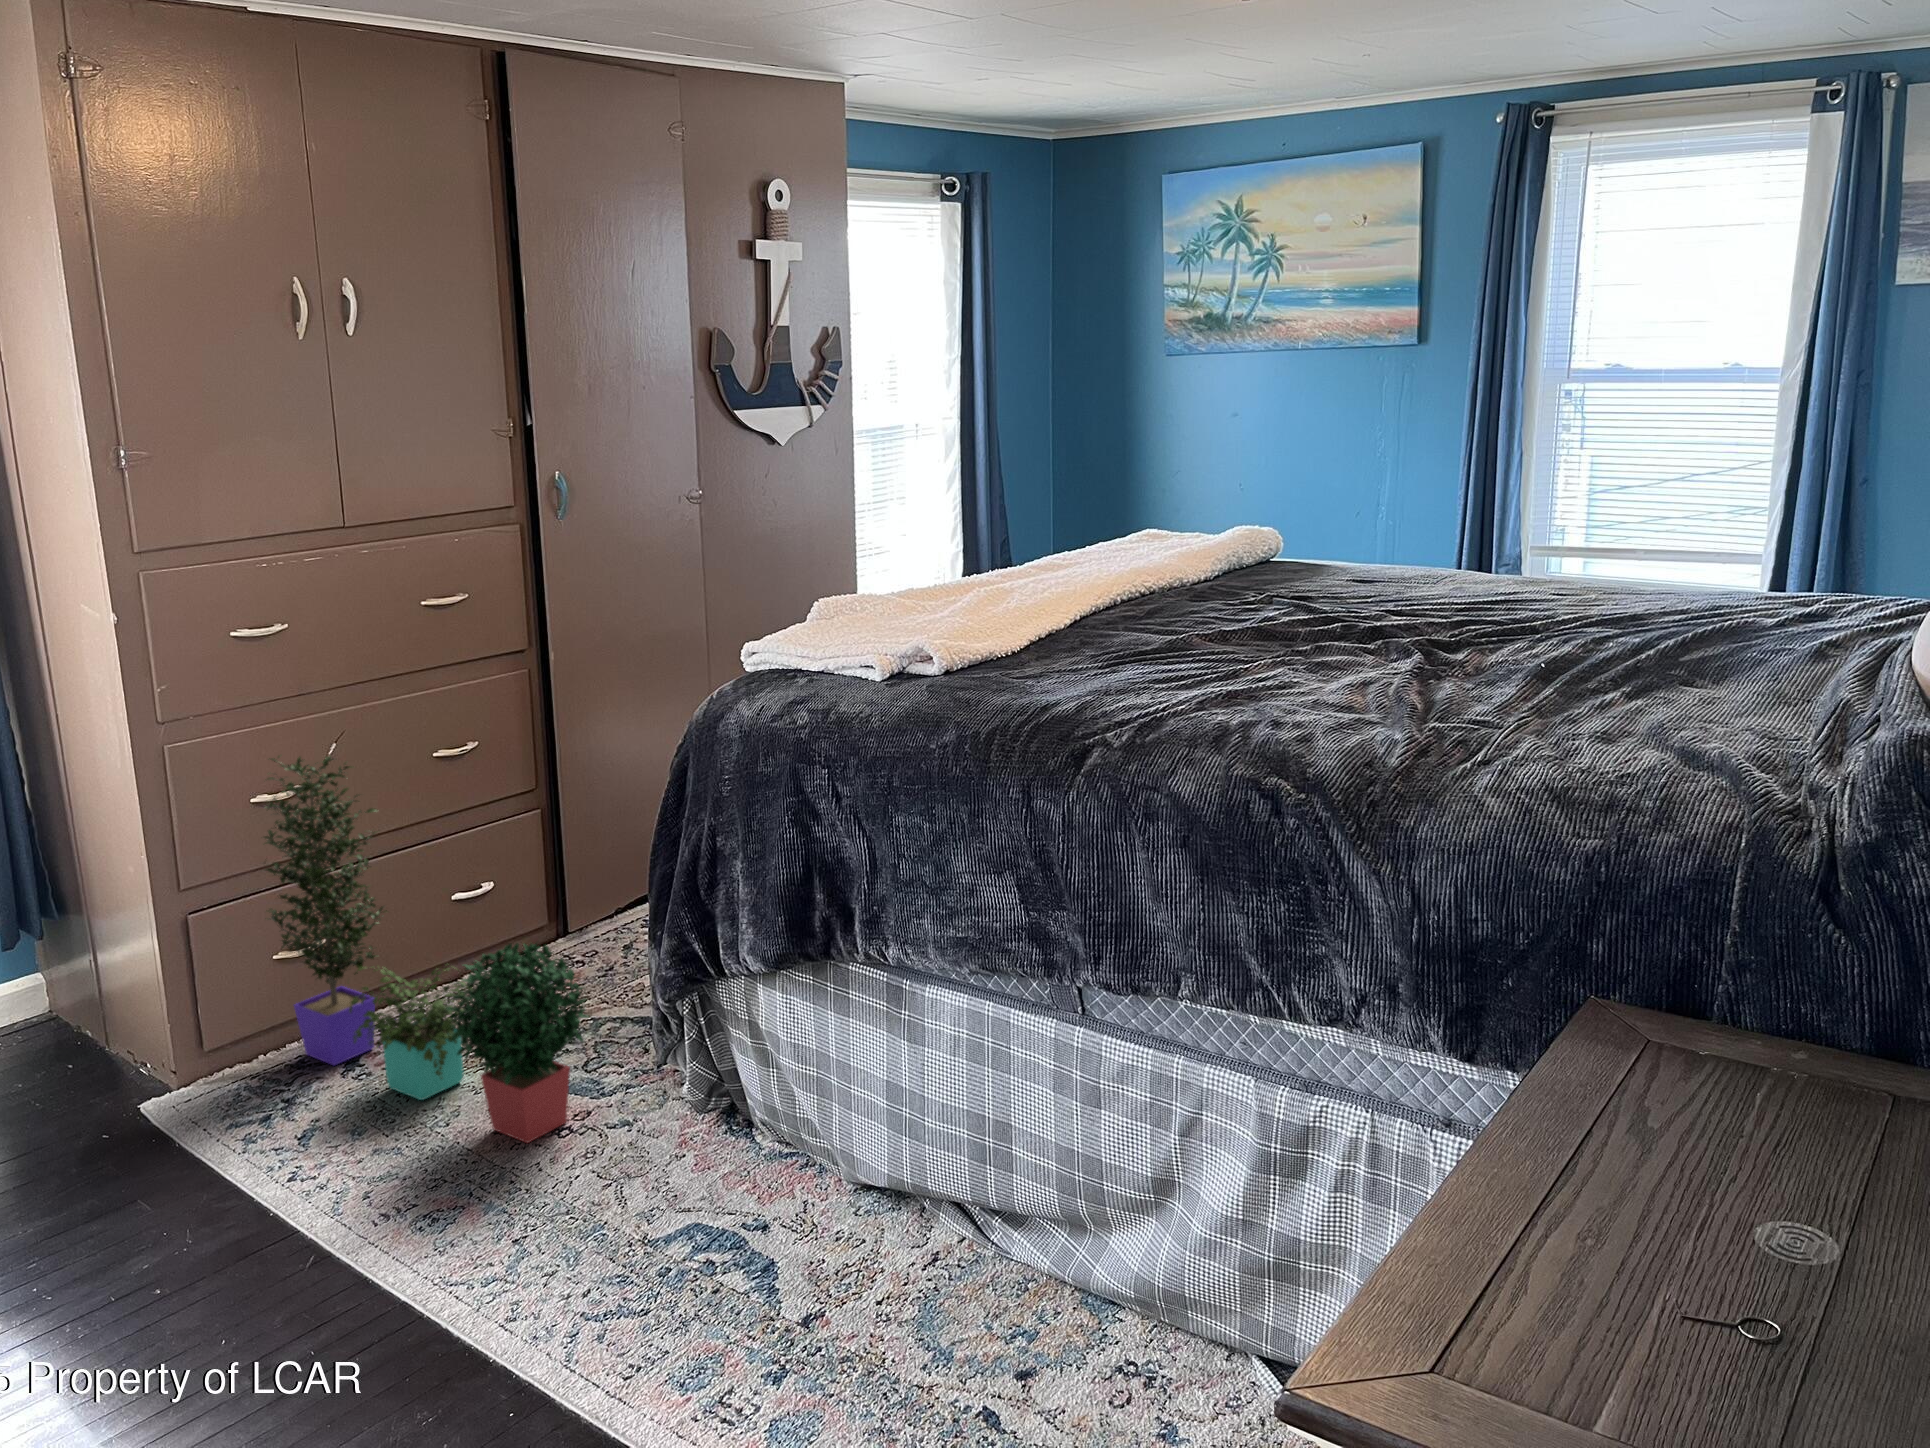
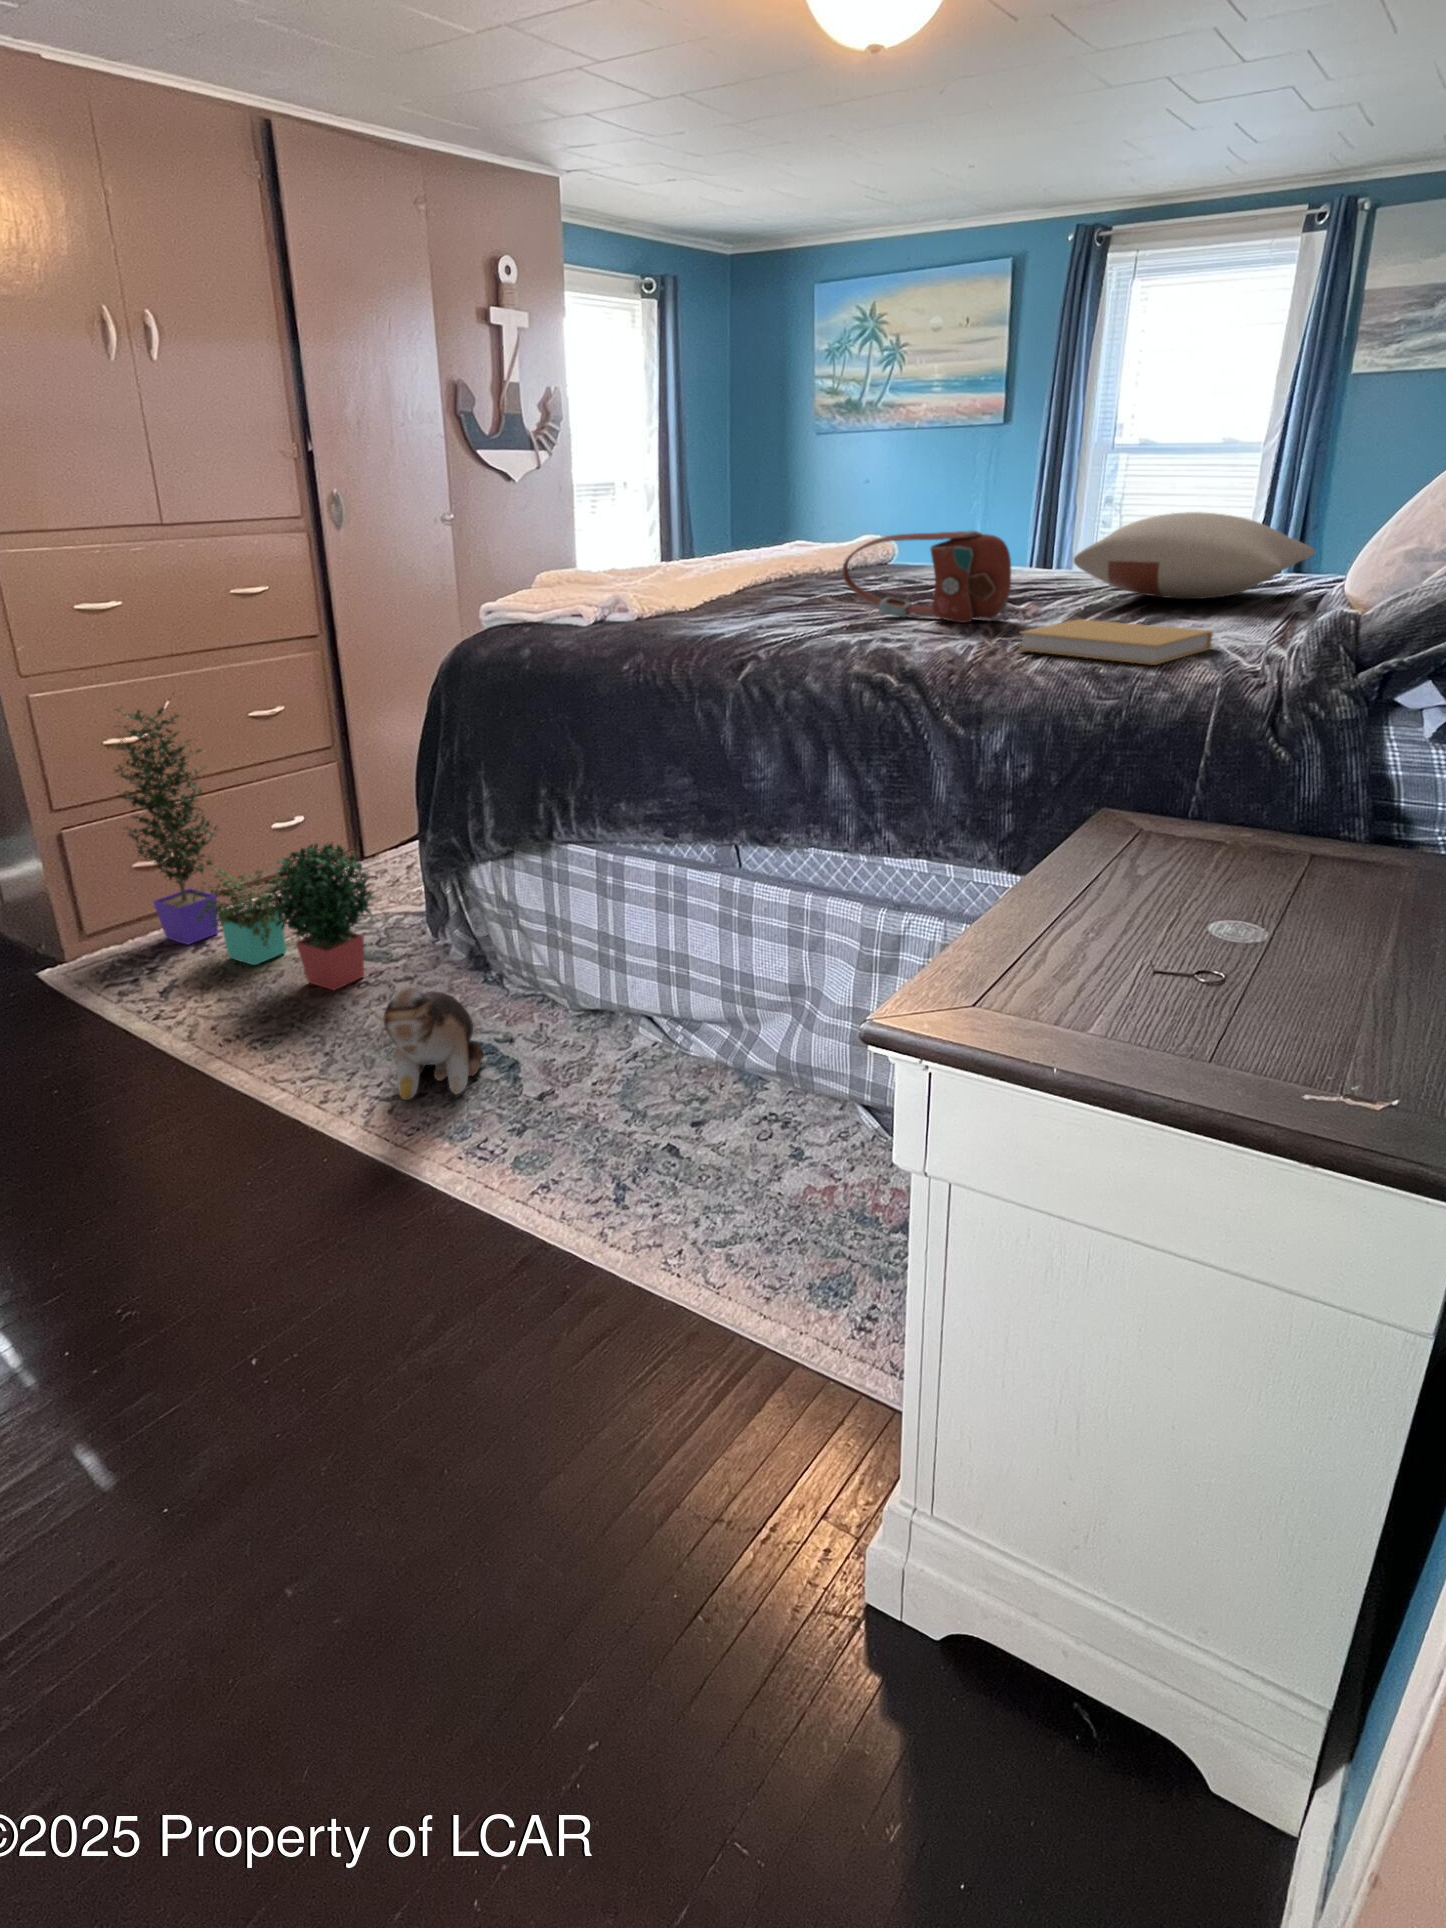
pillow: none [1524,534,1855,648] -> present [1074,512,1316,599]
handbag: none [1216,570,1441,686] -> present [842,530,1011,623]
book: none [1455,697,1717,783] -> present [1019,619,1213,665]
plush toy: none [589,1167,730,1322] -> present [371,988,483,1100]

